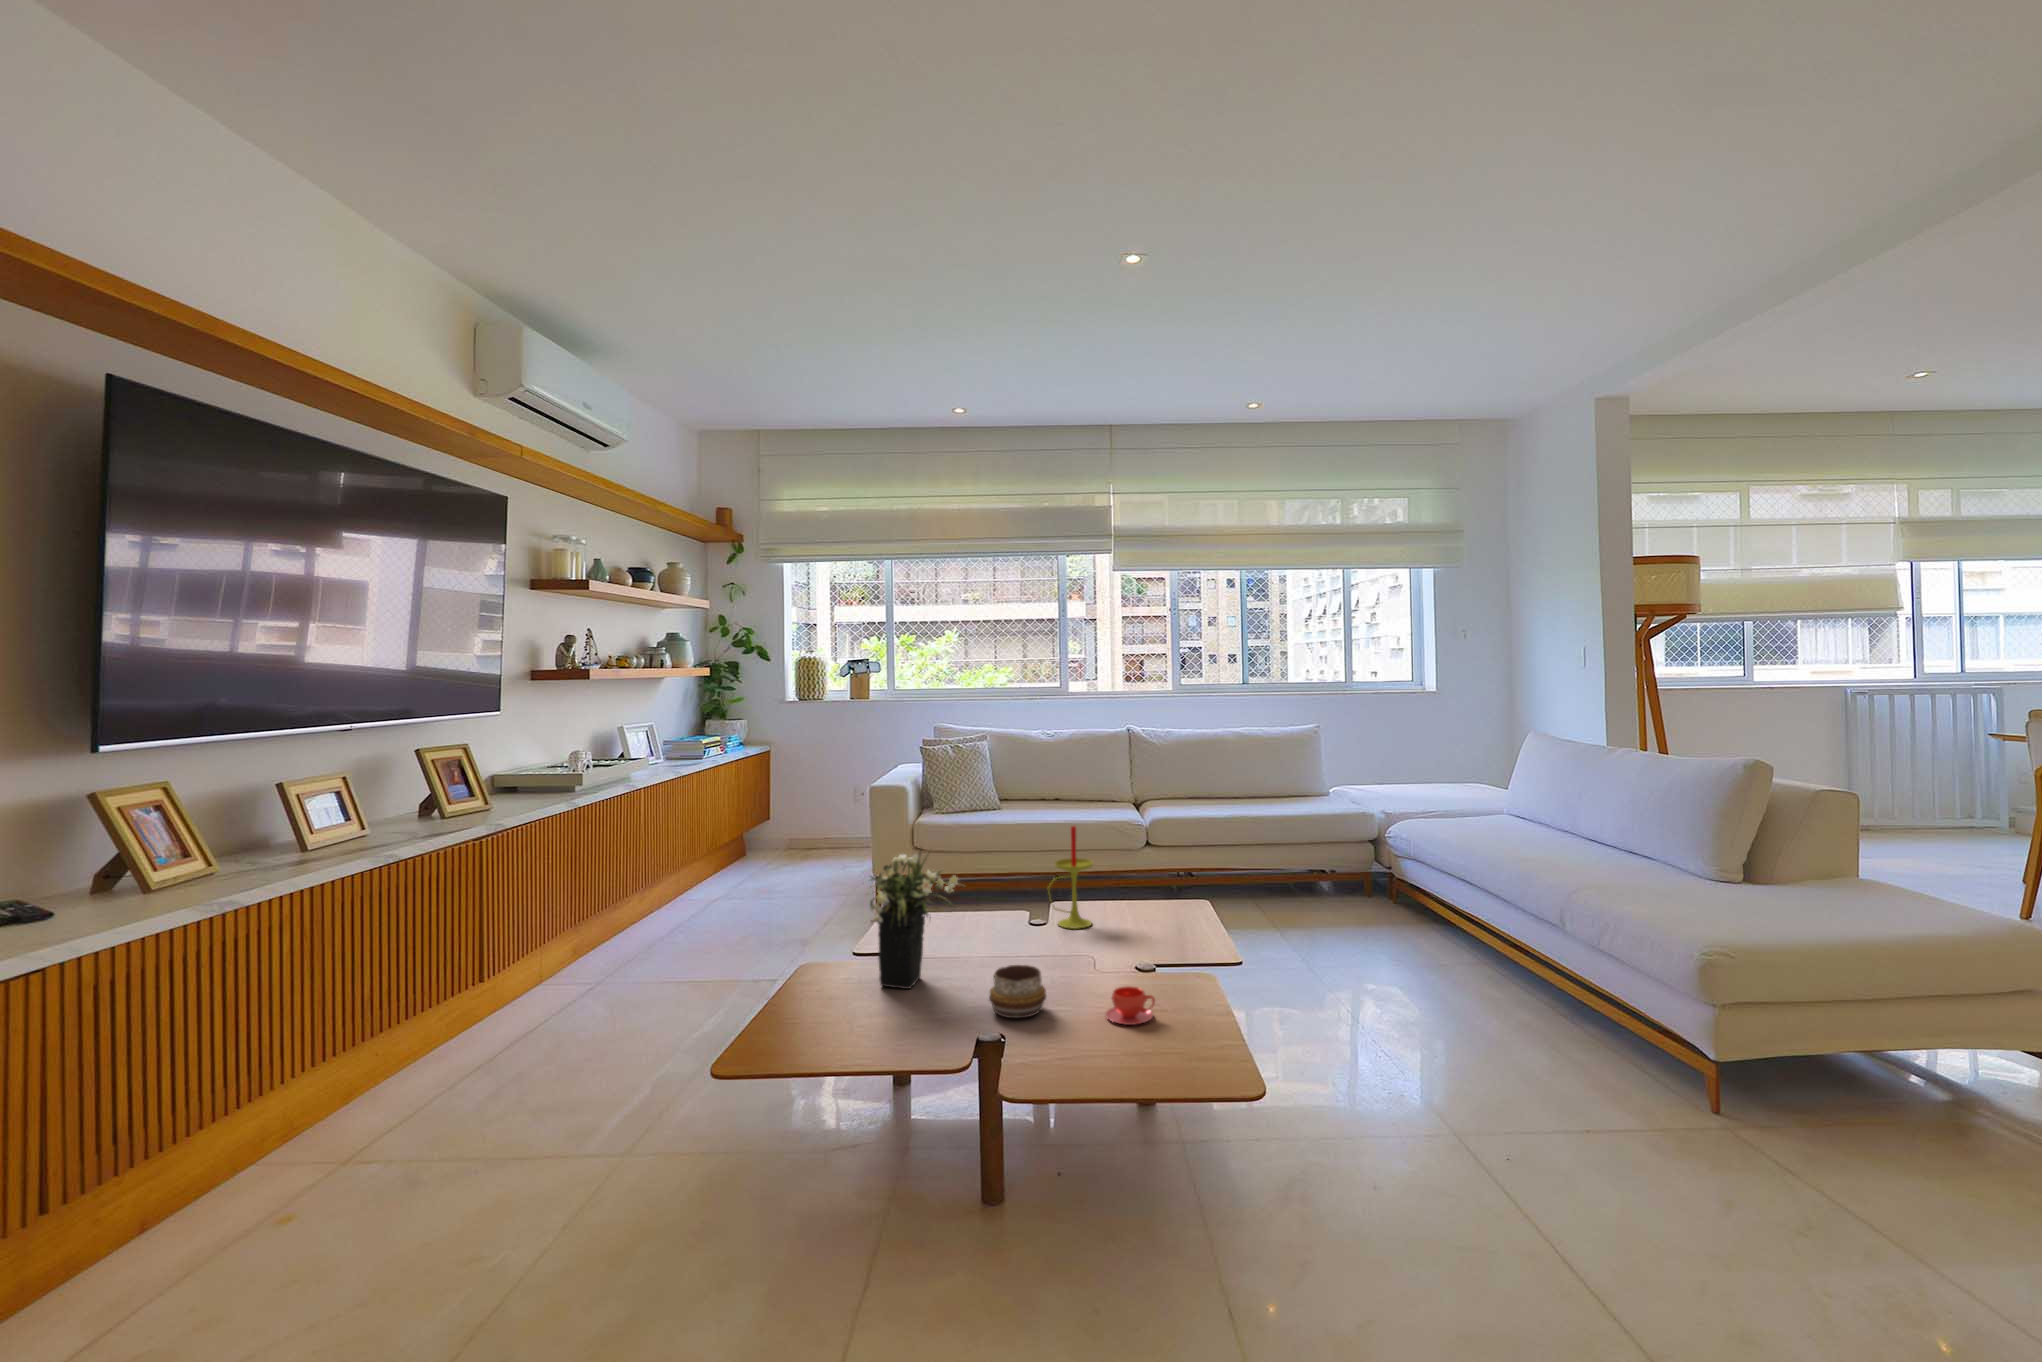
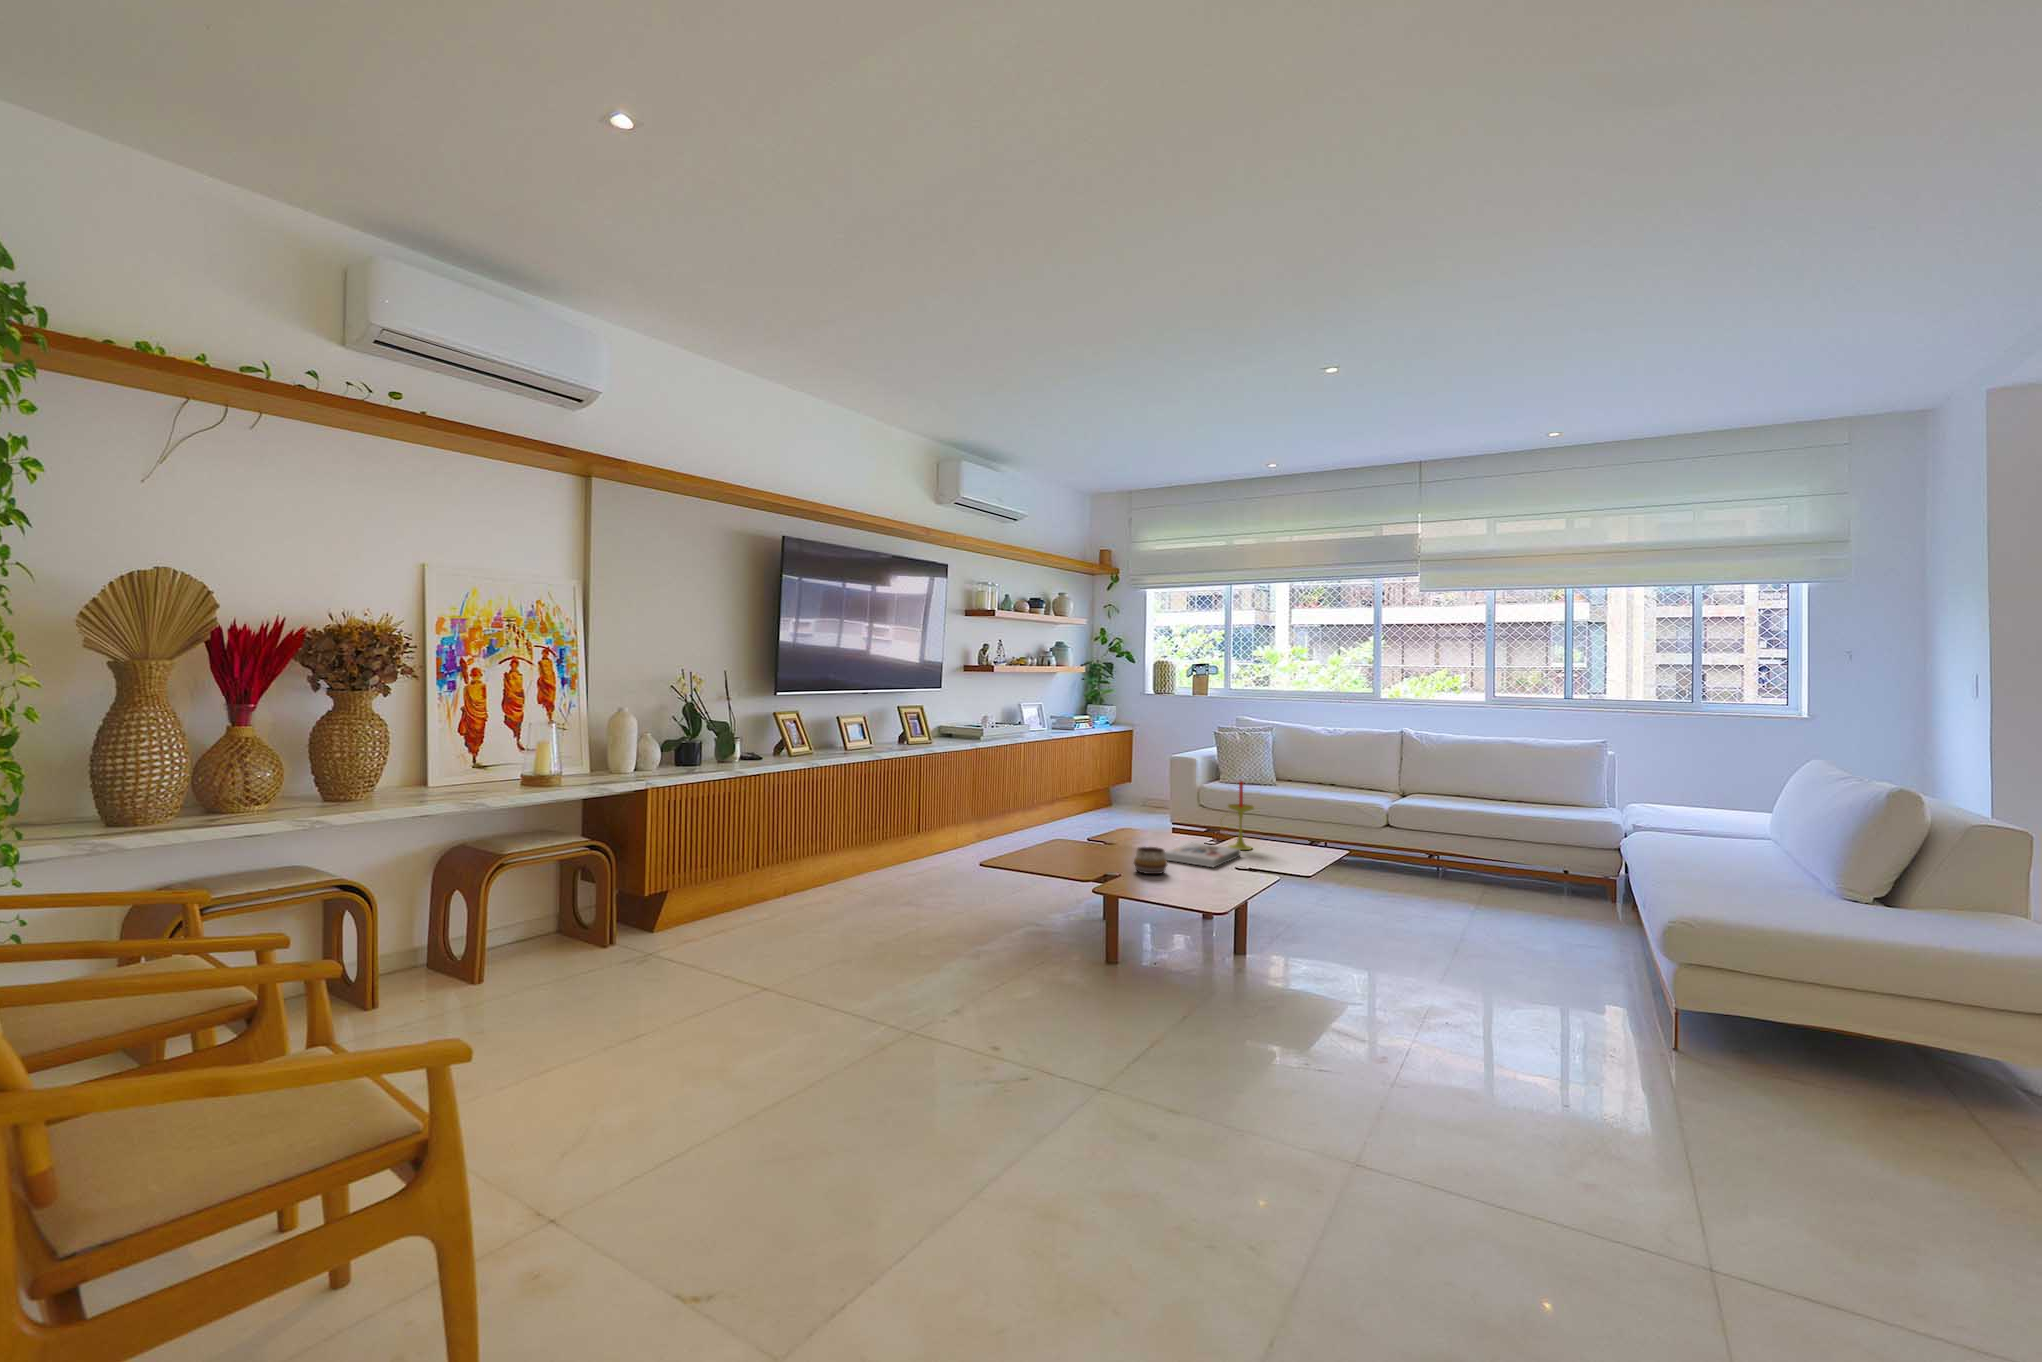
flower arrangement: present [870,849,960,989] -> none [1076,776,1140,856]
book: none [1006,931,1095,976] -> present [1165,843,1240,867]
teacup: present [1106,986,1155,1025] -> none [1195,867,1225,887]

